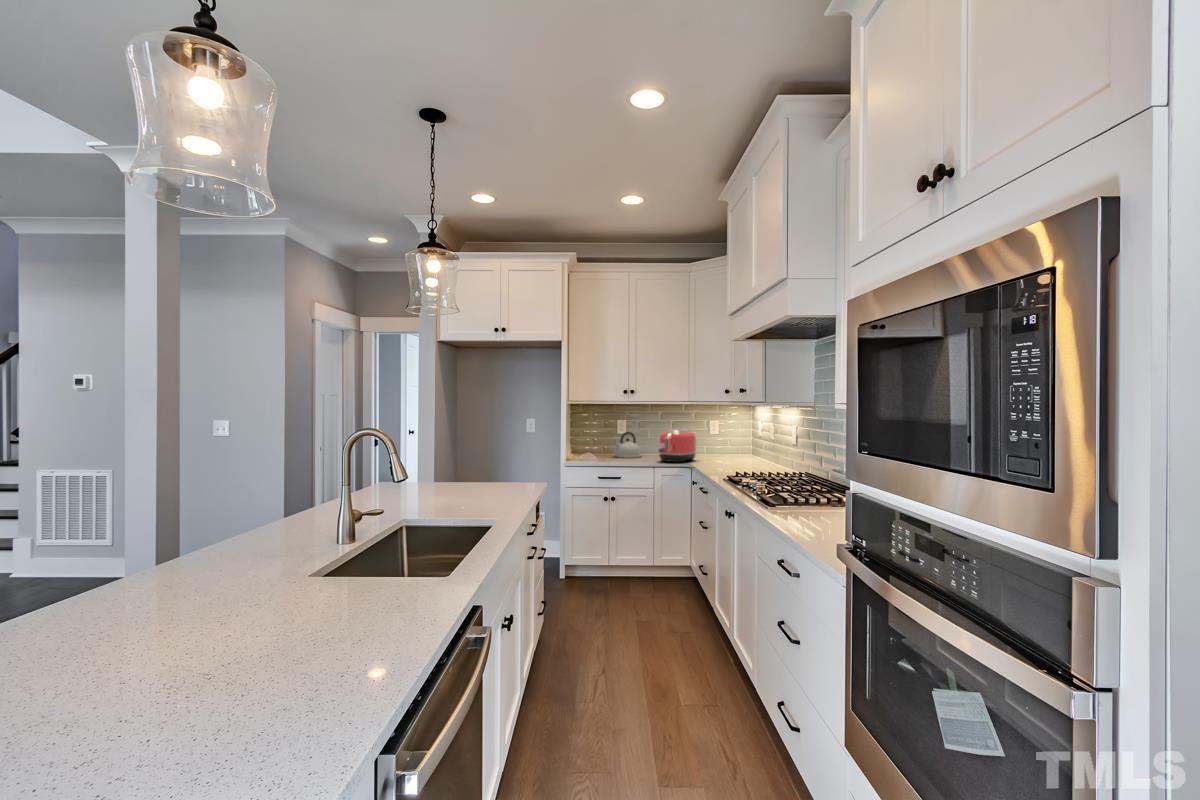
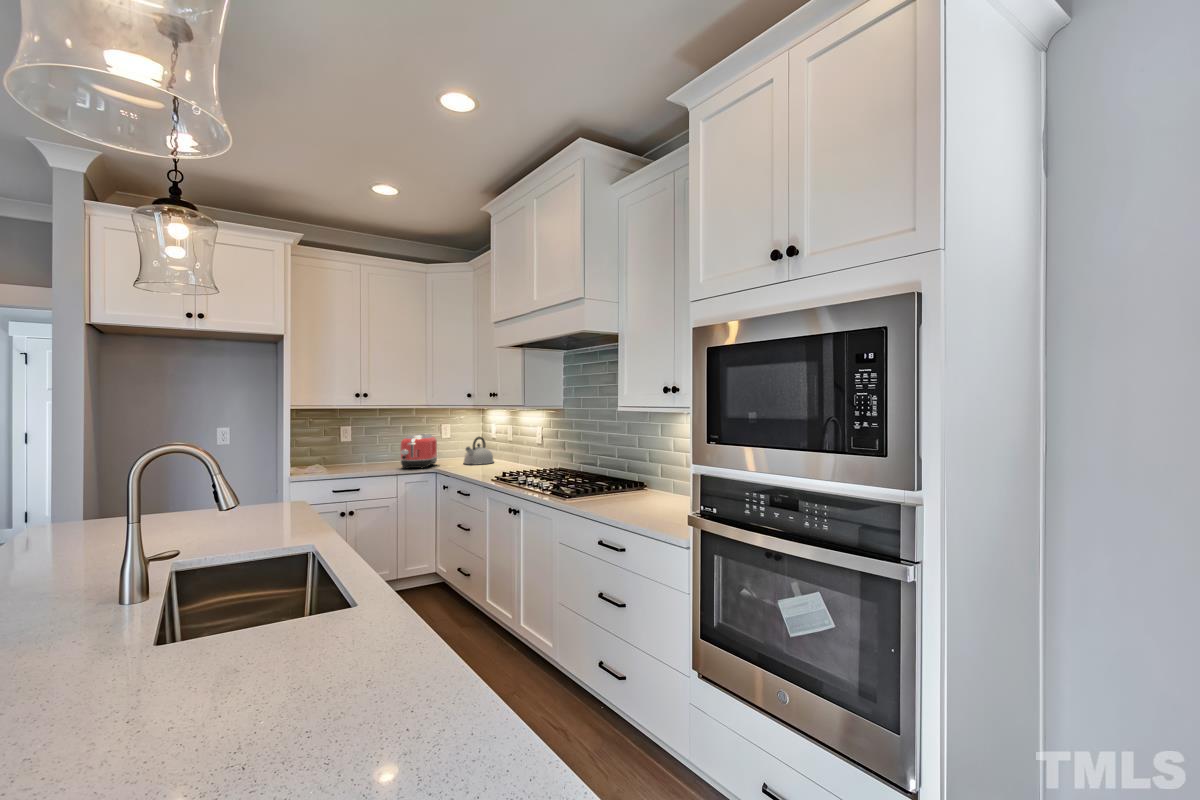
kettle: present [613,432,641,458] -> present [464,437,494,465]

